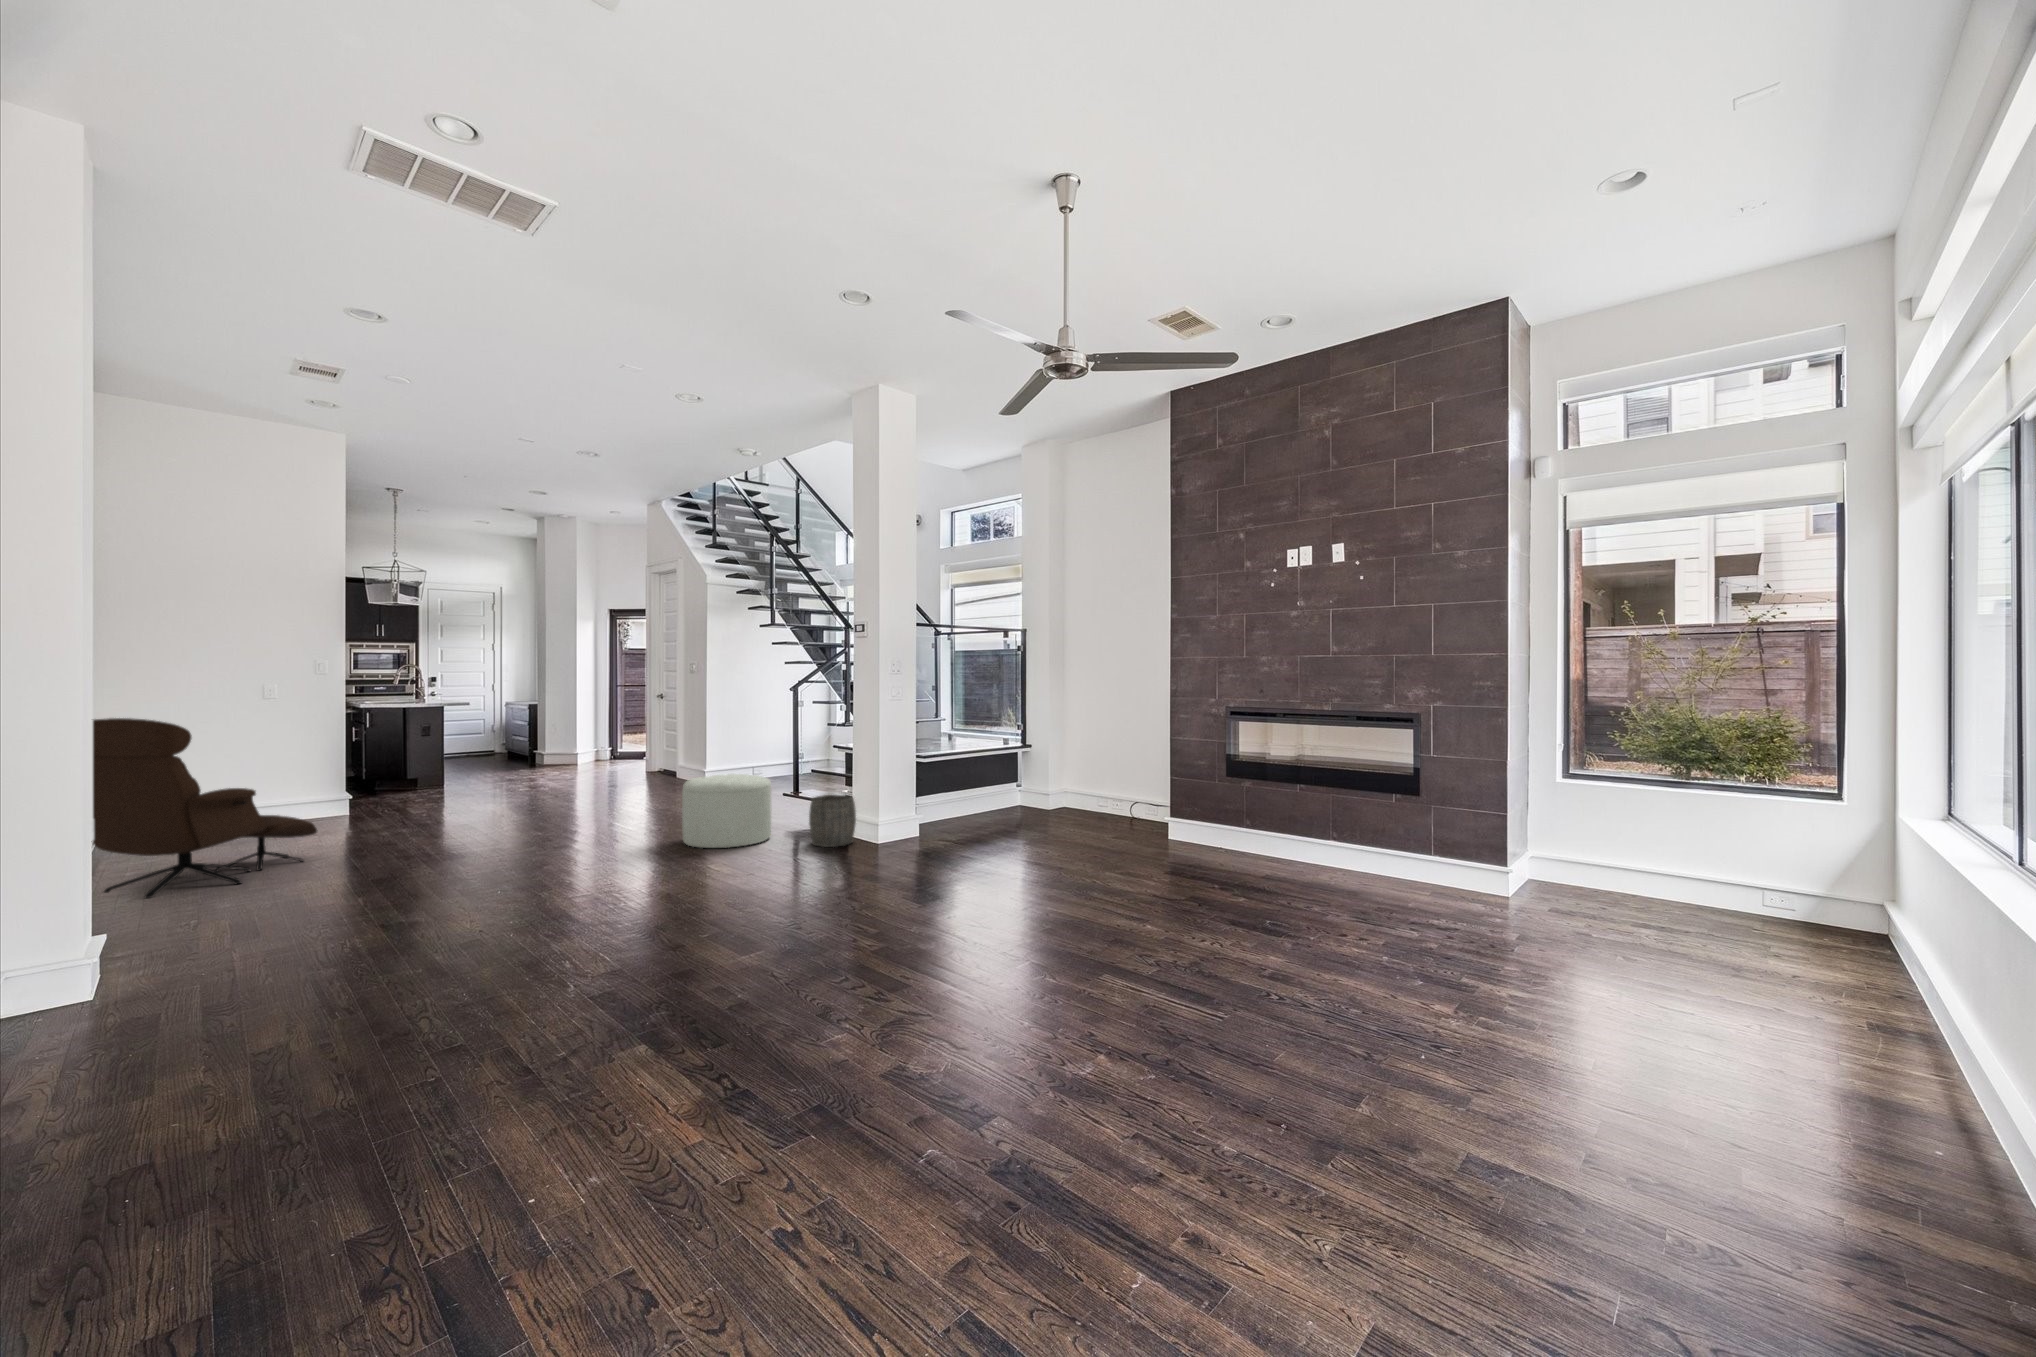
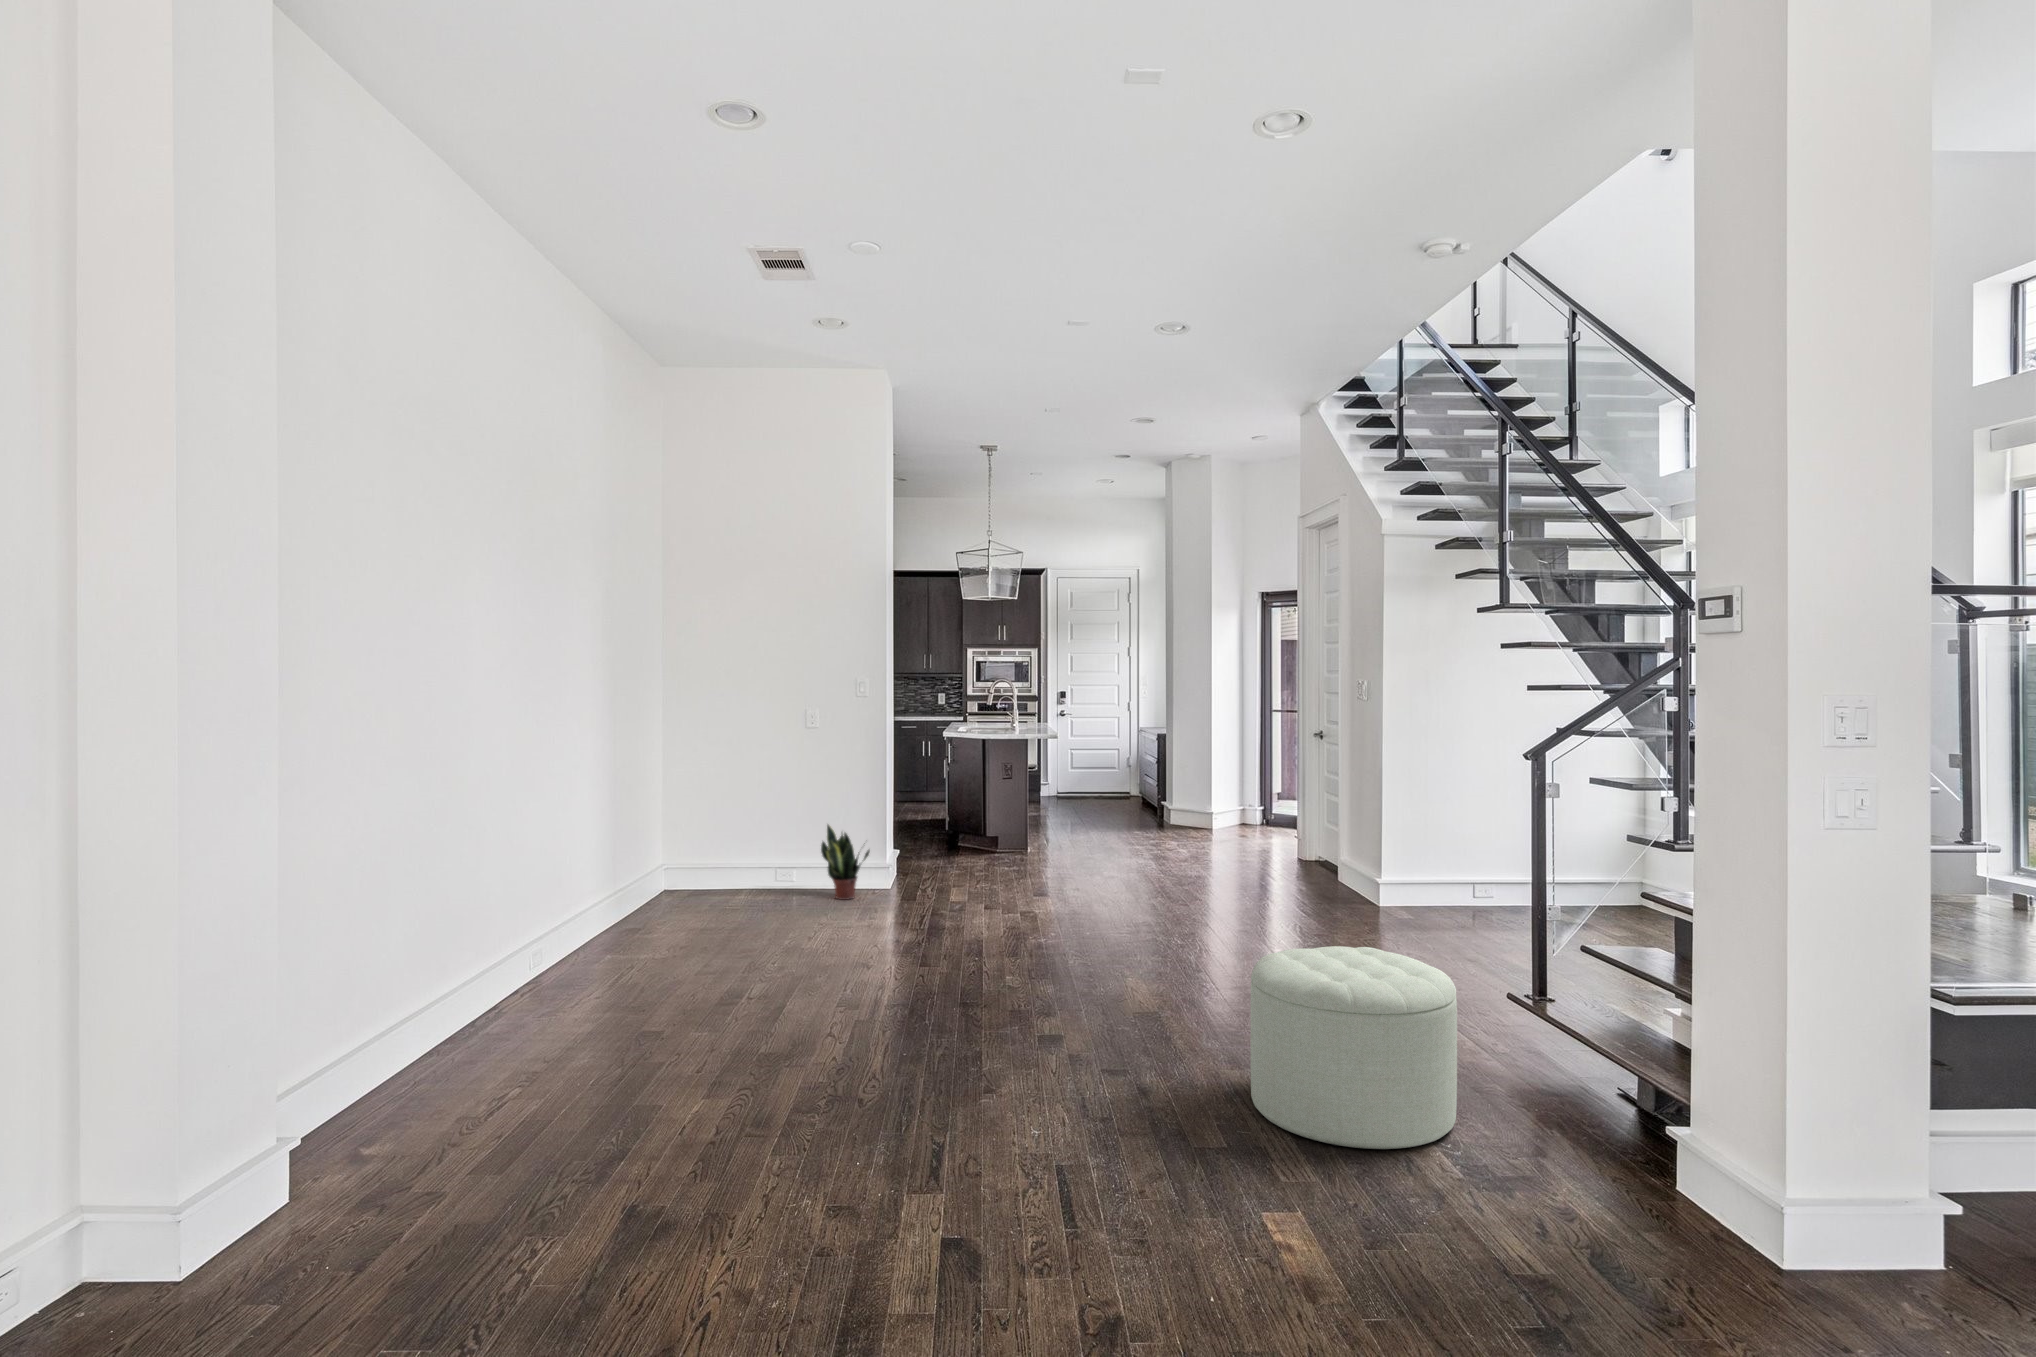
lounge chair: present [93,718,317,898] -> none [454,770,747,1035]
potted plant: none [297,766,344,820] -> present [821,825,870,900]
woven basket: present [809,795,856,847] -> none [1552,1059,1698,1234]

